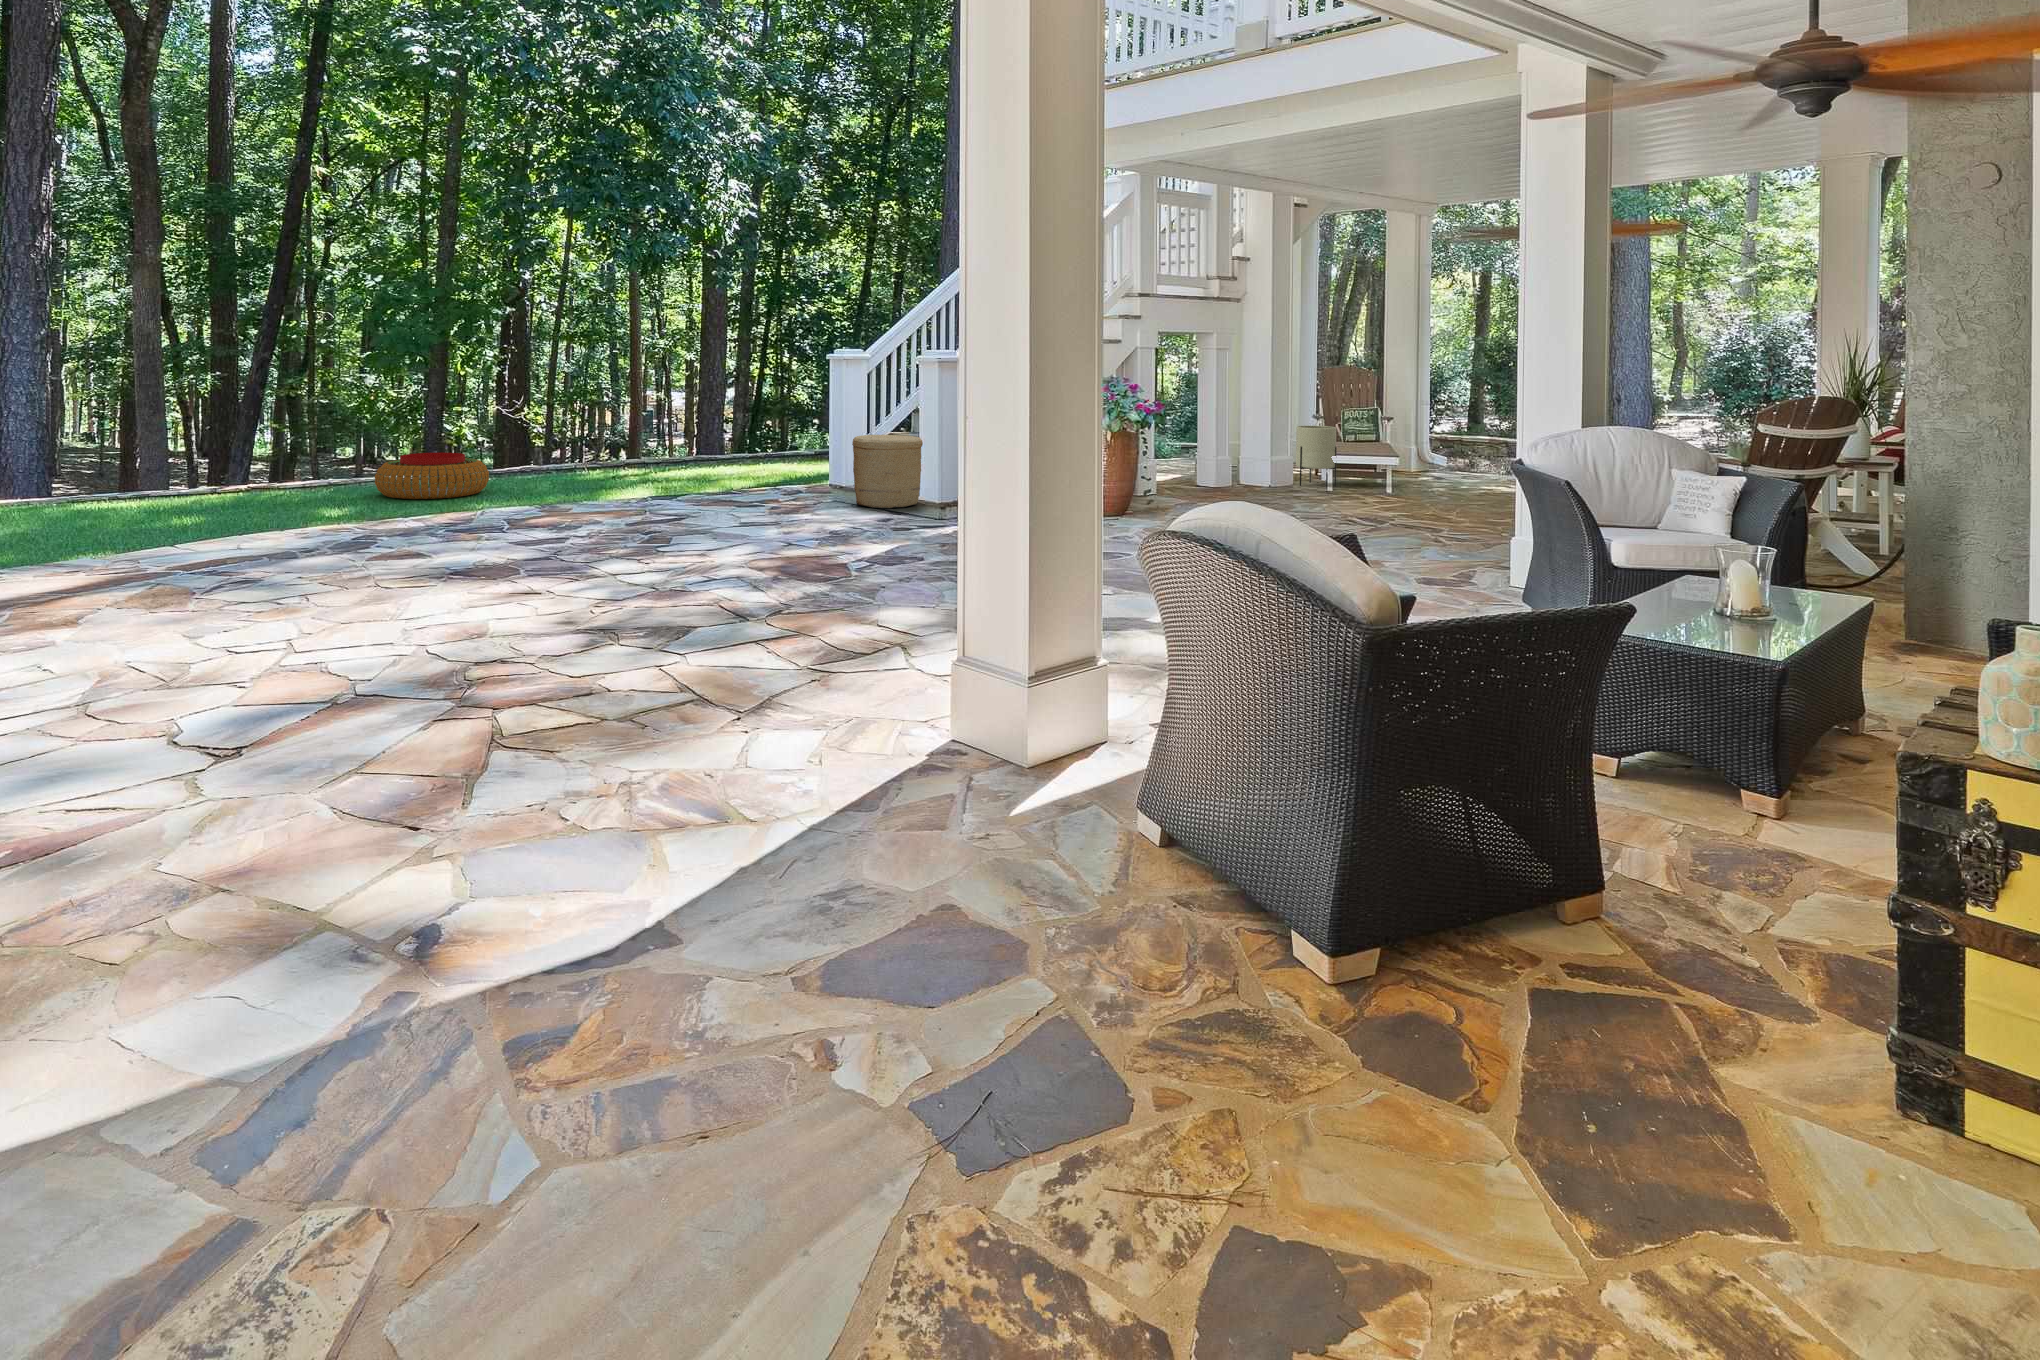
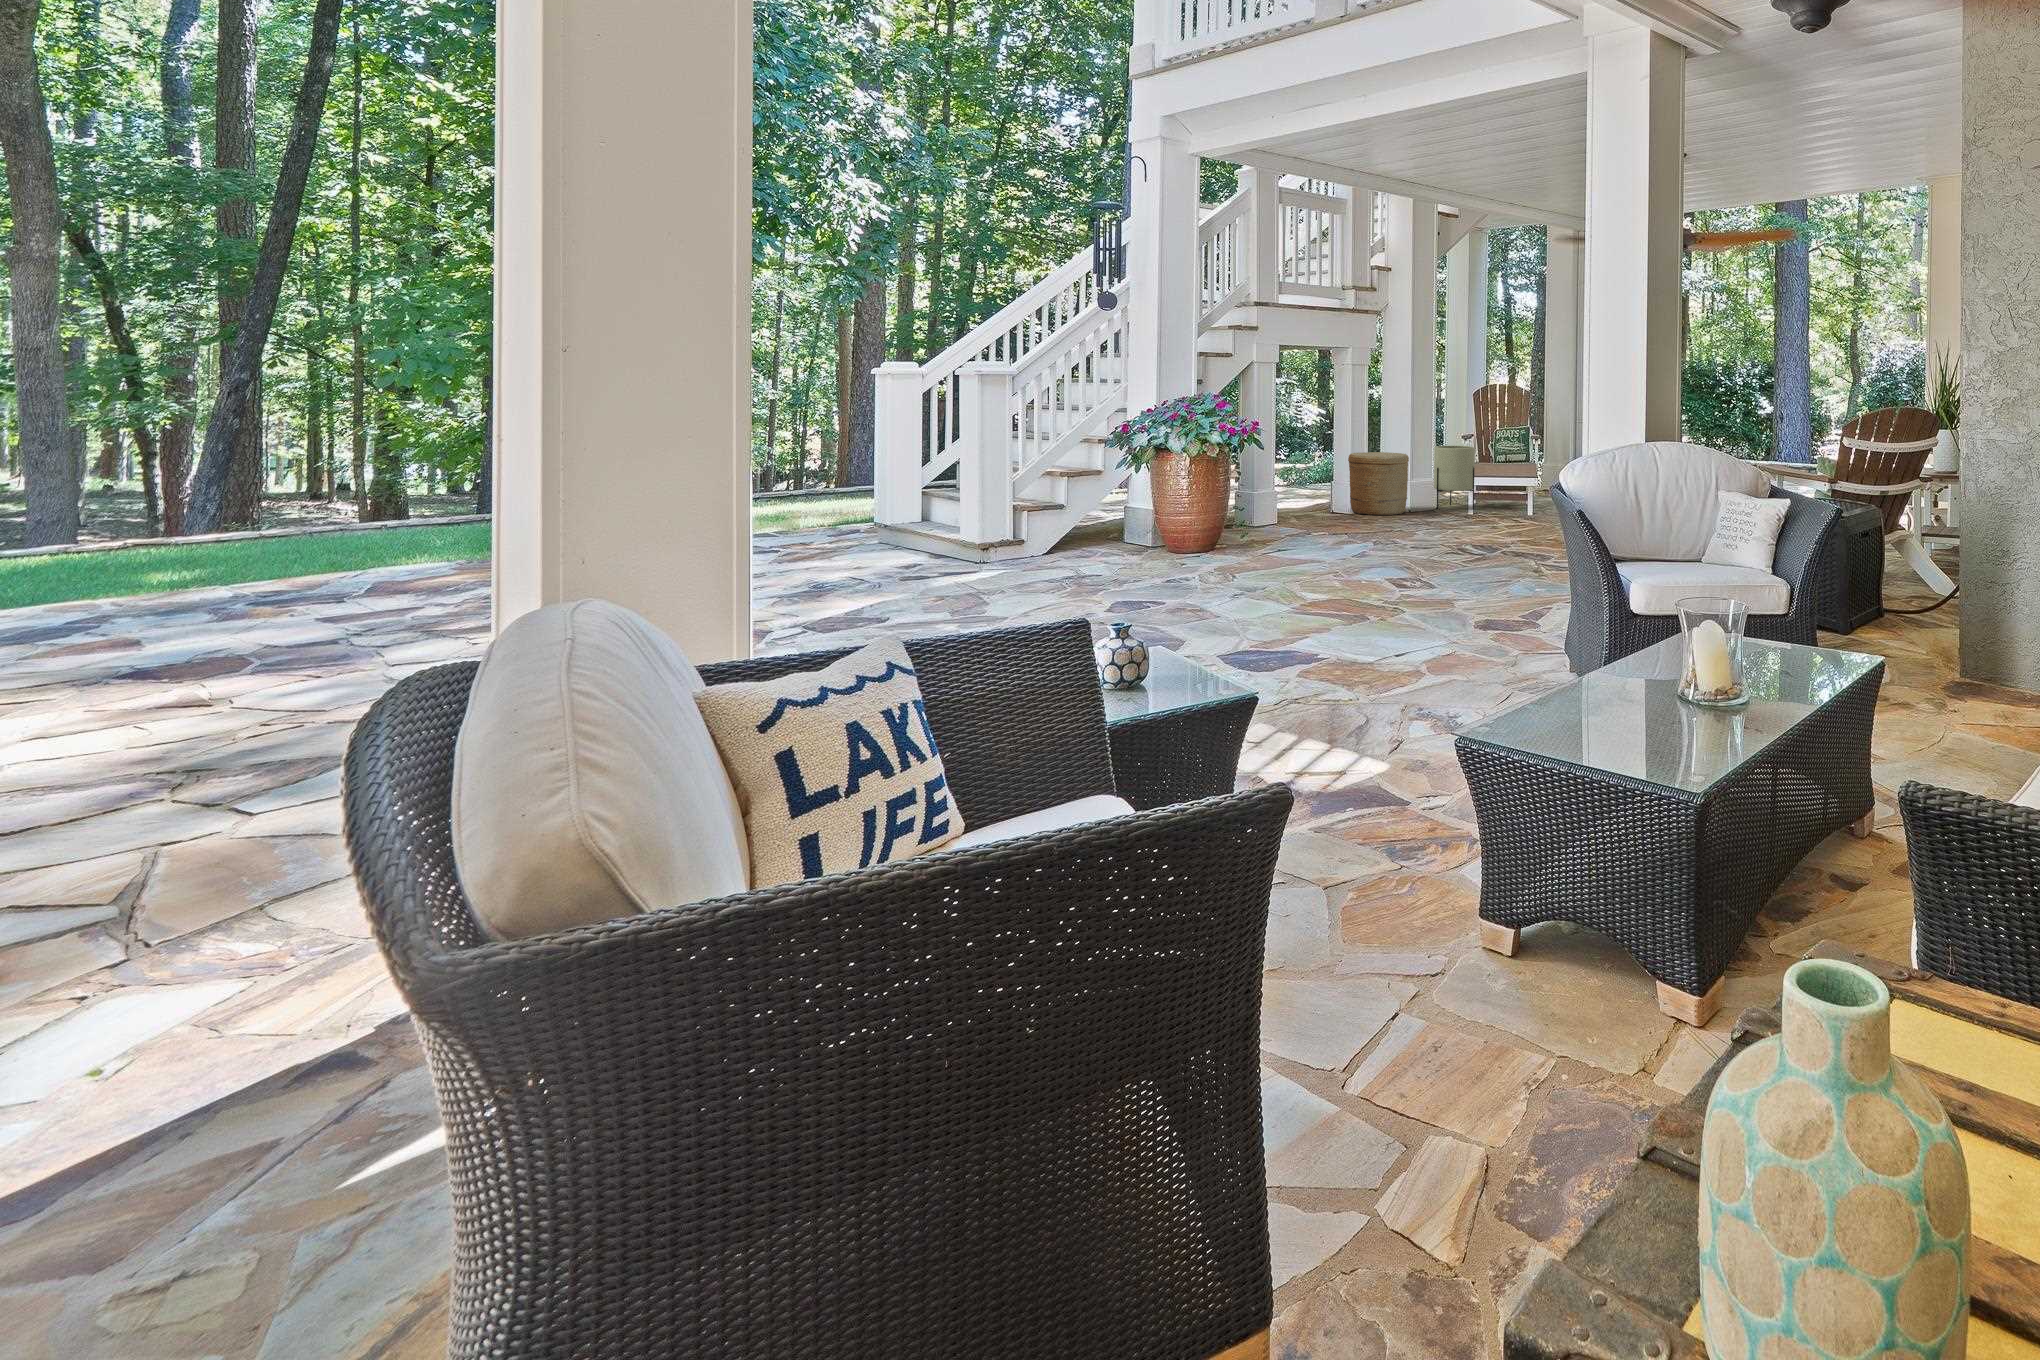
woven basket: present [852,435,923,508] -> present [1348,452,1409,515]
pouf: present [375,453,489,499] -> none [190,495,384,556]

